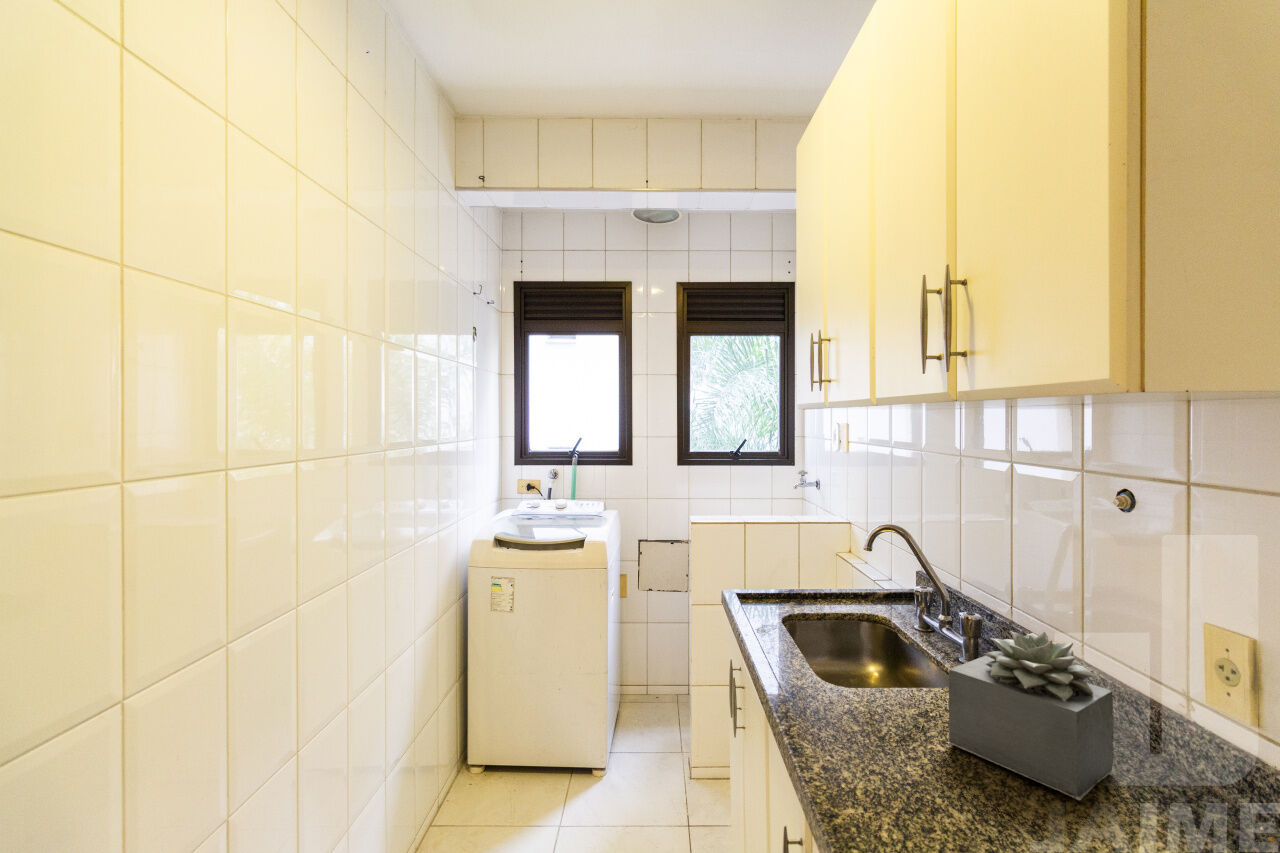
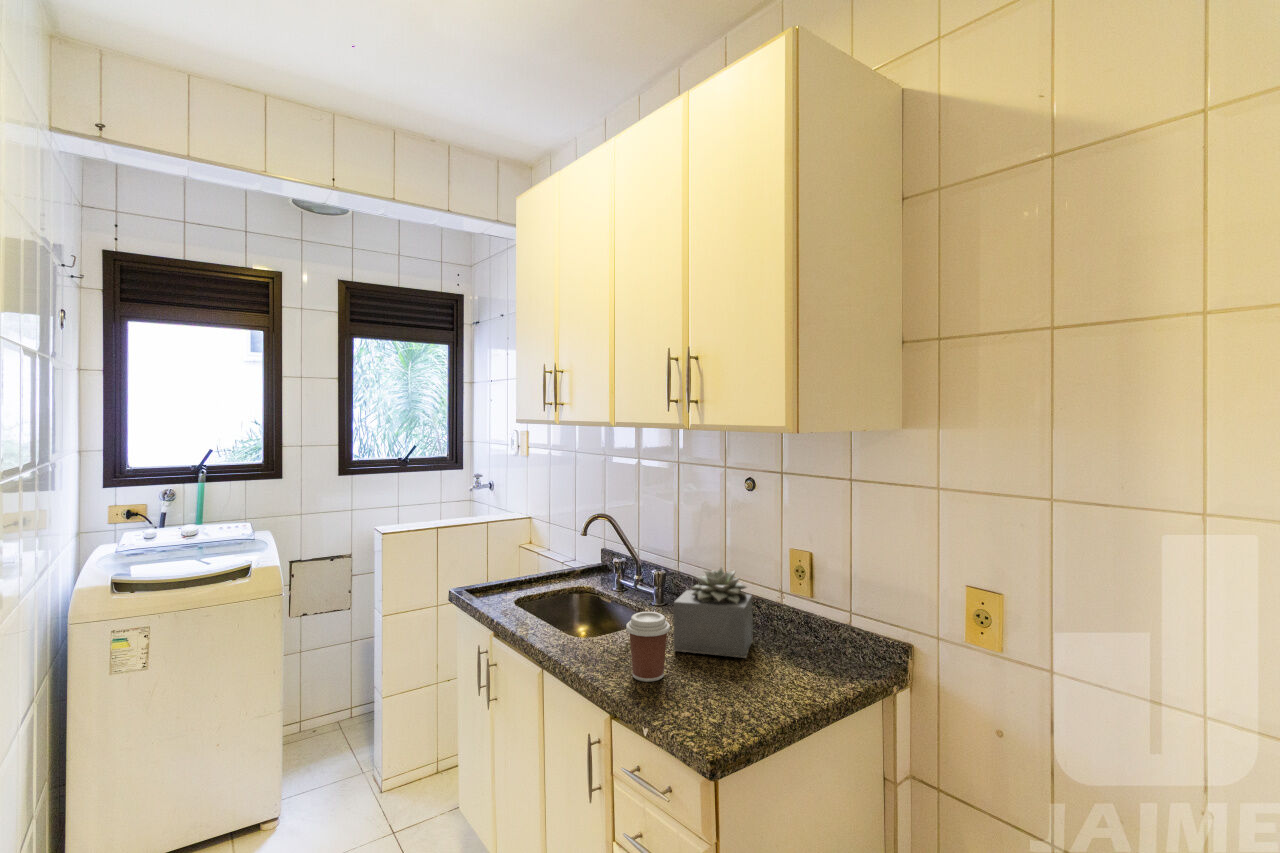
coffee cup: none [849,674,920,784] -> present [626,612,670,682]

